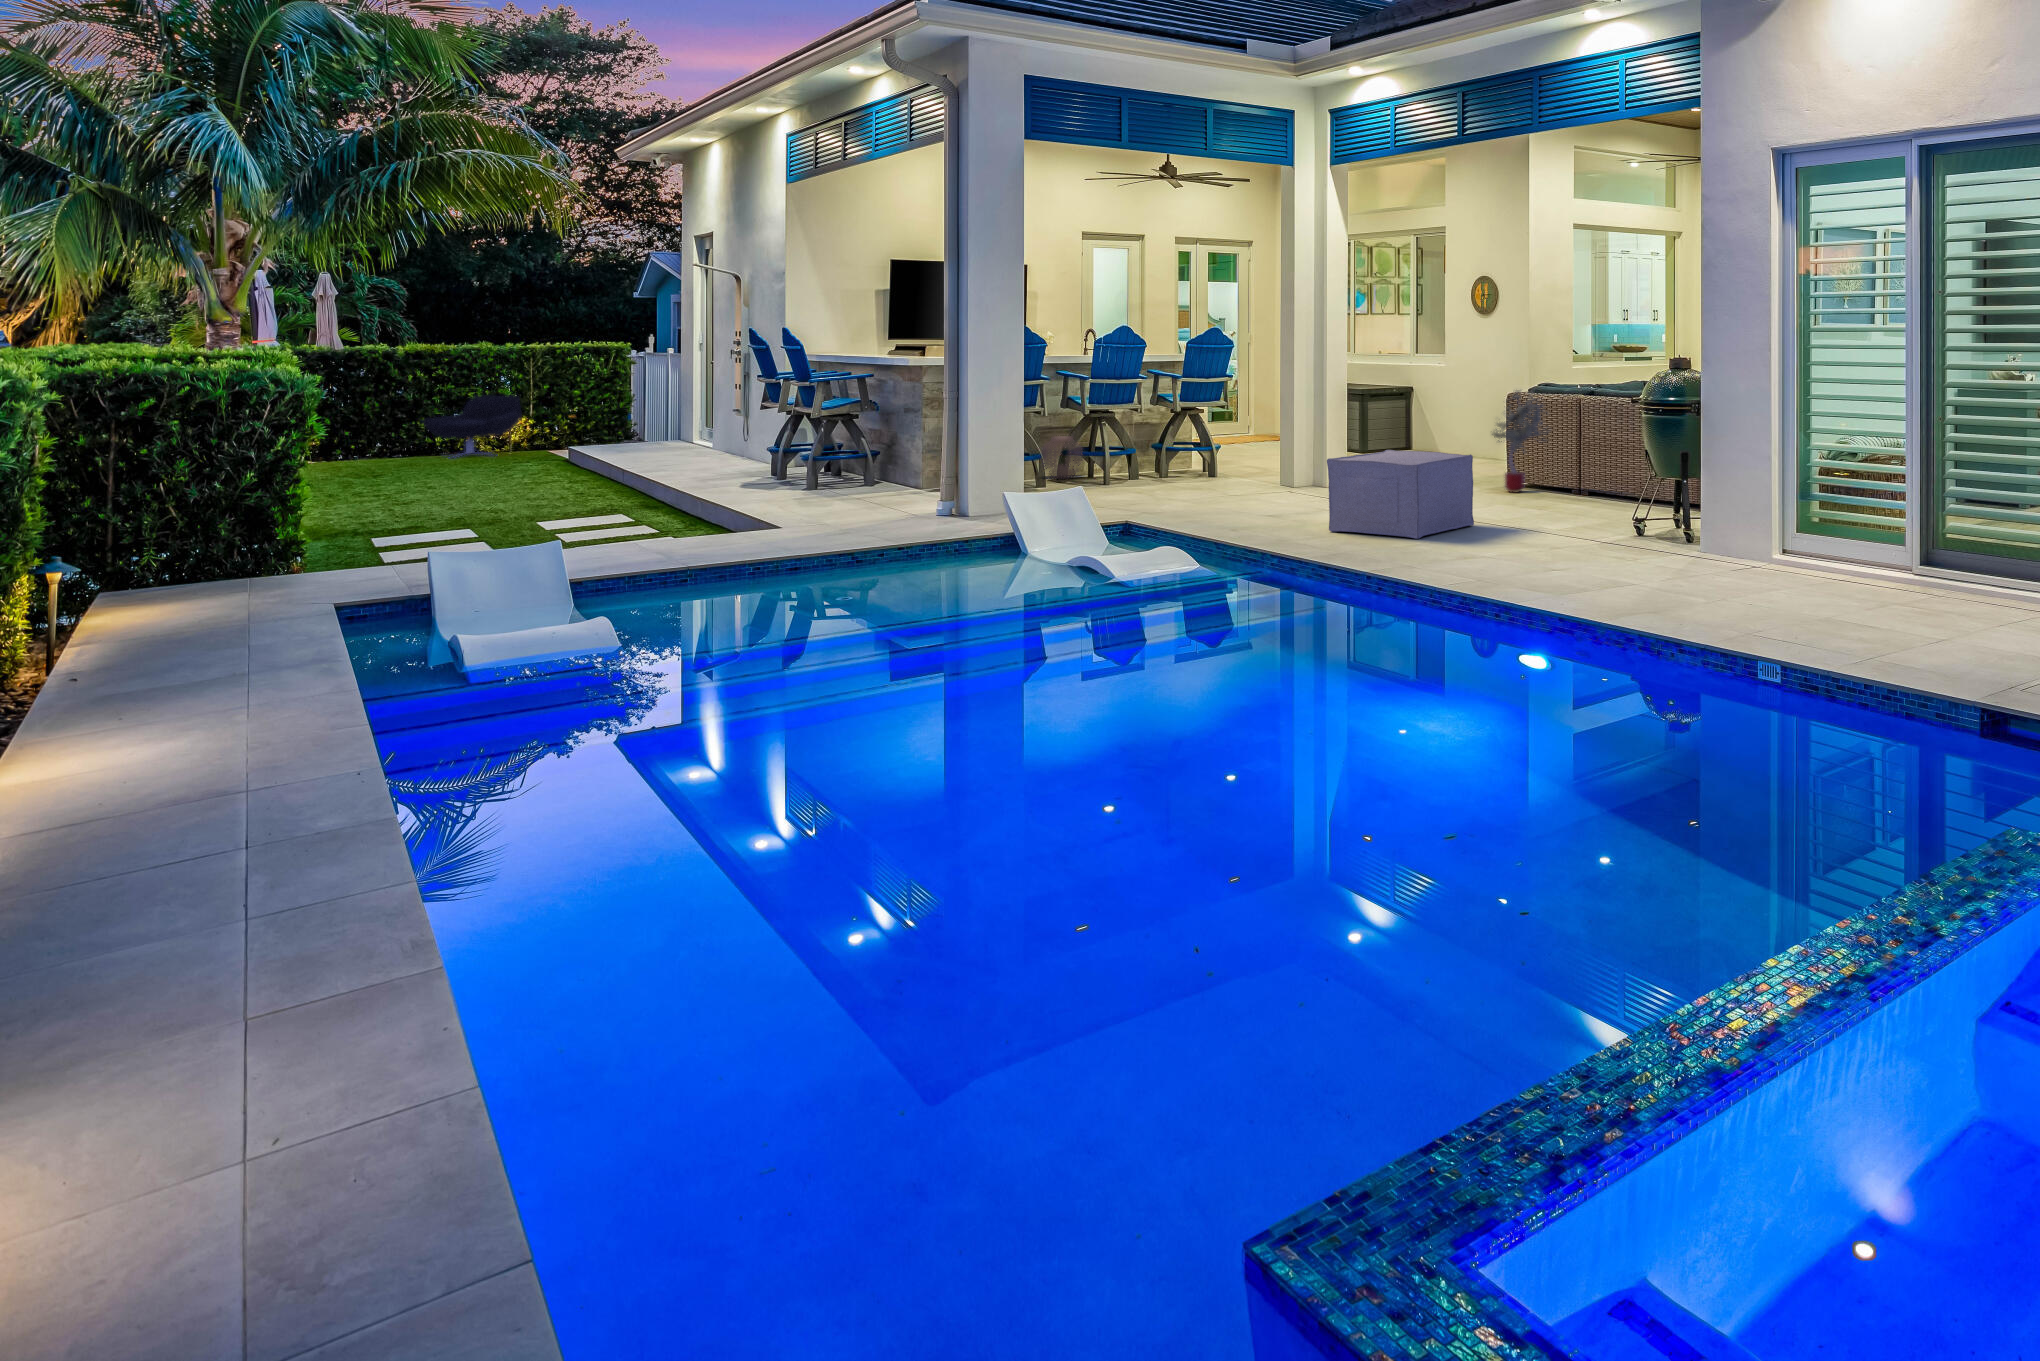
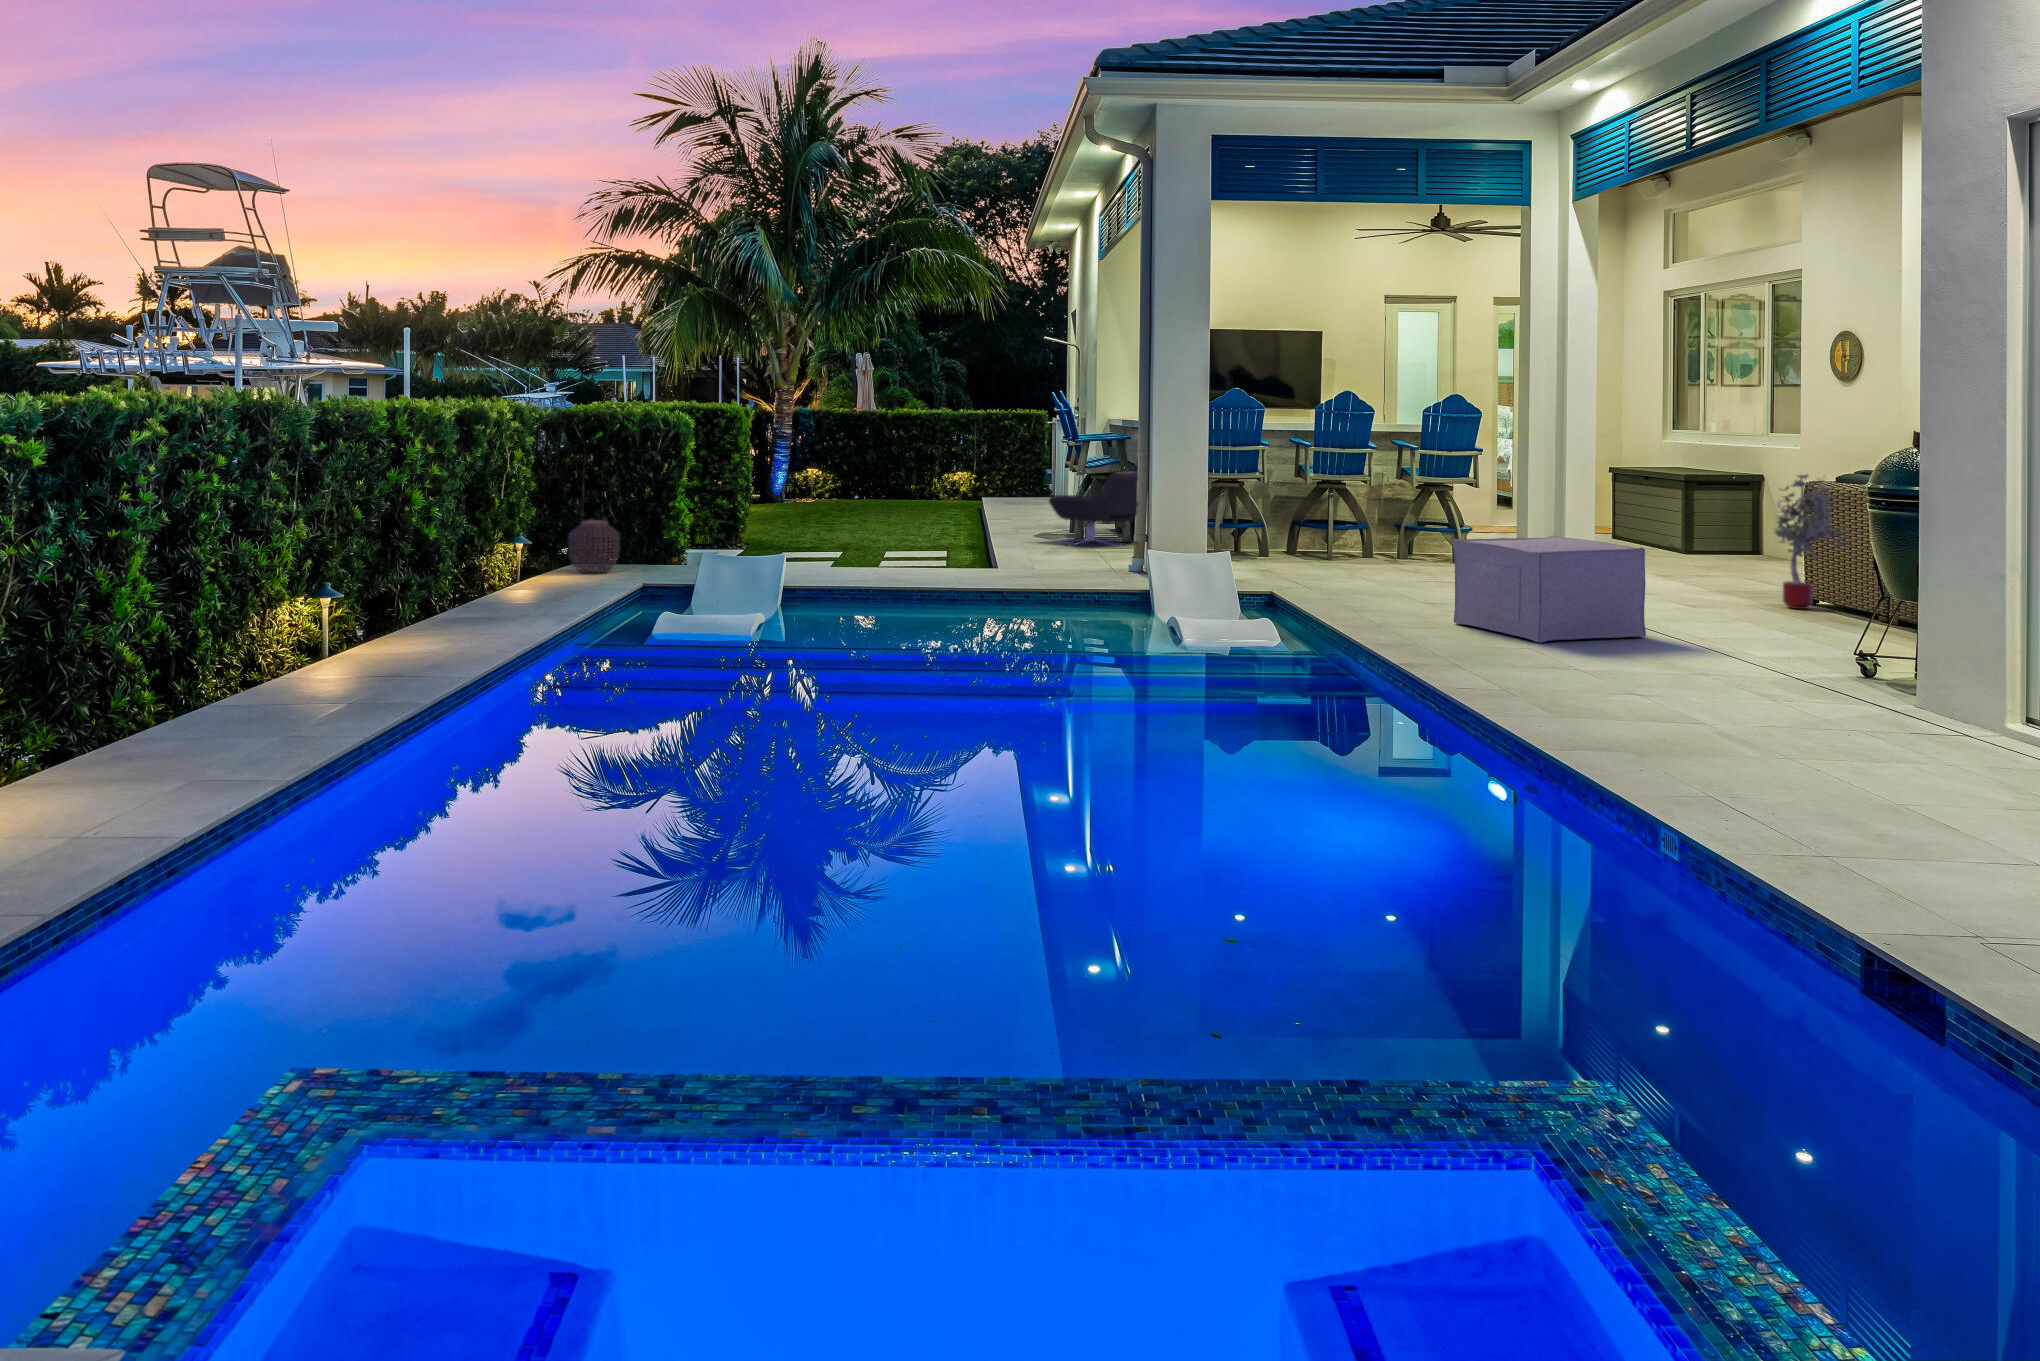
lounge chair: present [423,395,522,454] -> present [1049,472,1138,546]
woven basket: present [1041,436,1083,479] -> present [569,520,620,574]

